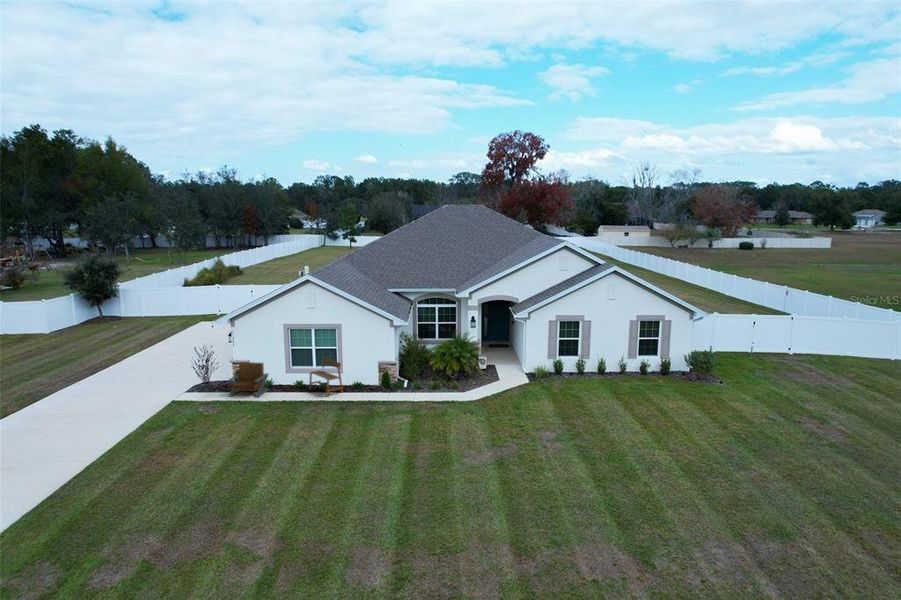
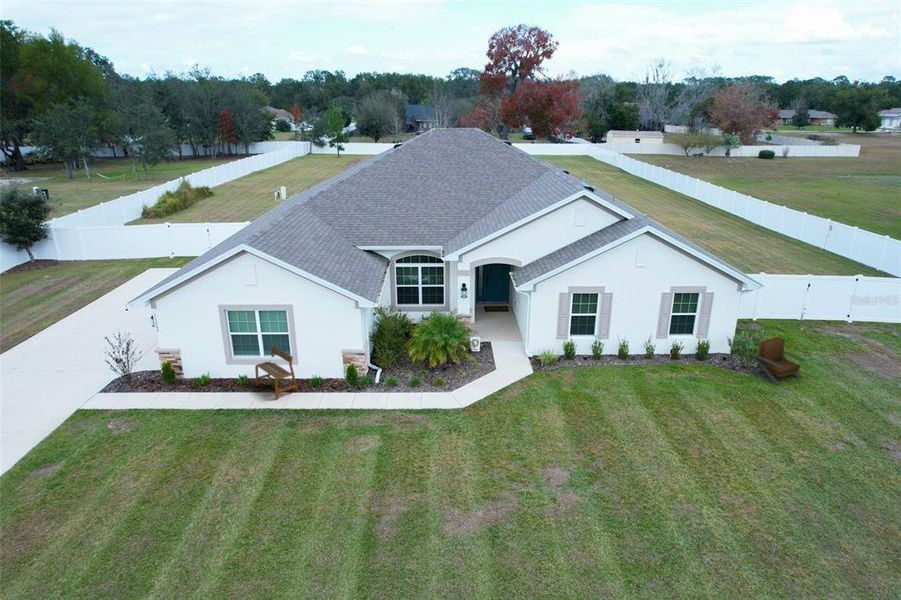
lounge chair: present [228,362,269,397] -> present [750,337,805,385]

